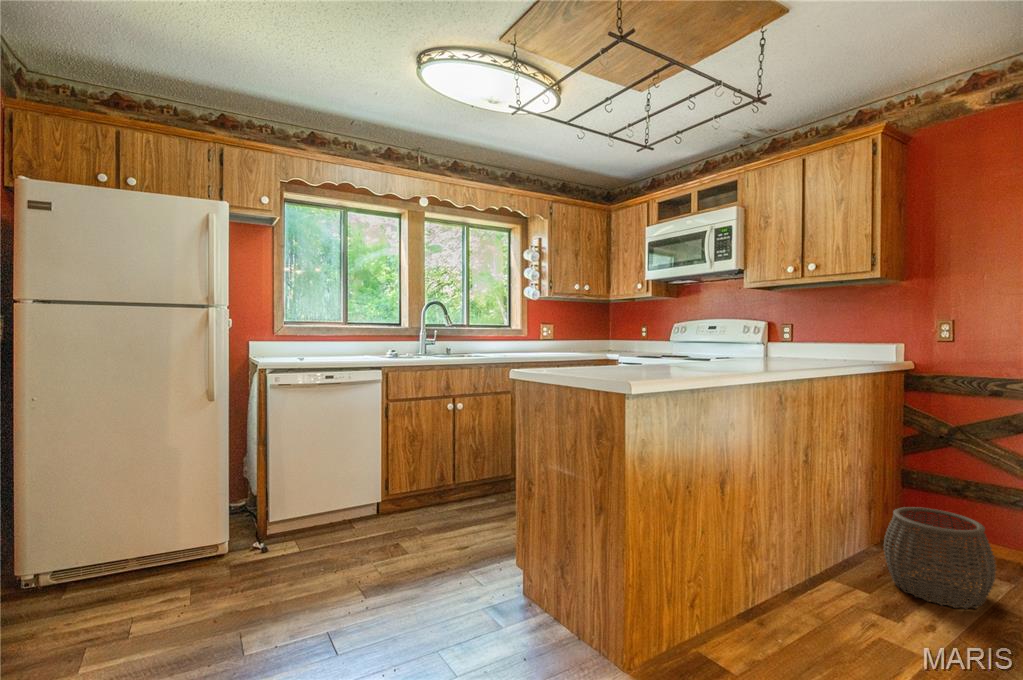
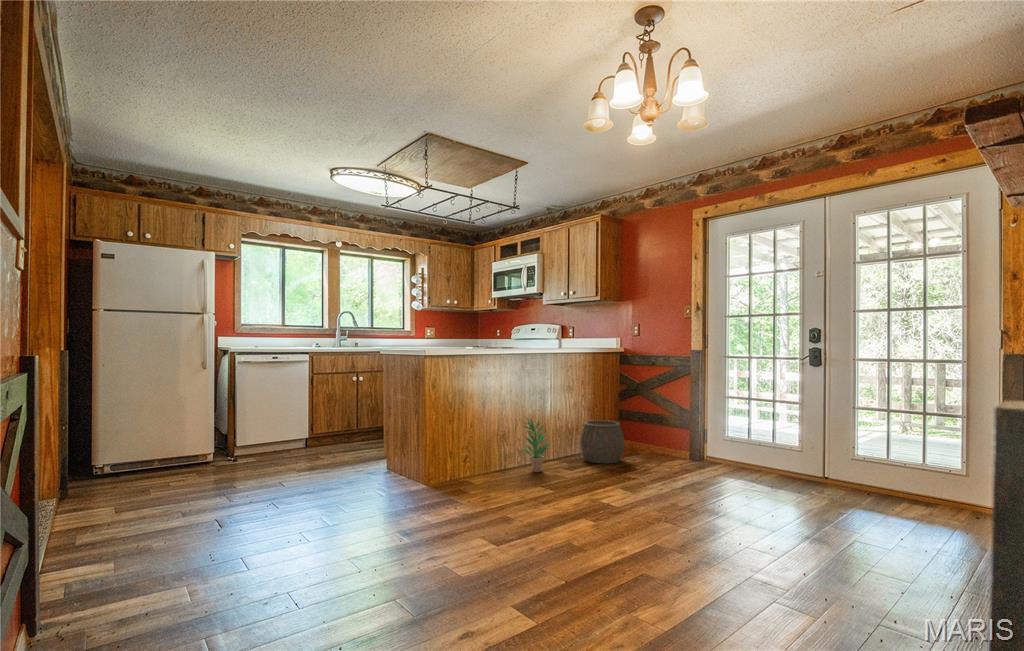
potted plant: none [803,518,875,638] -> present [522,418,549,472]

